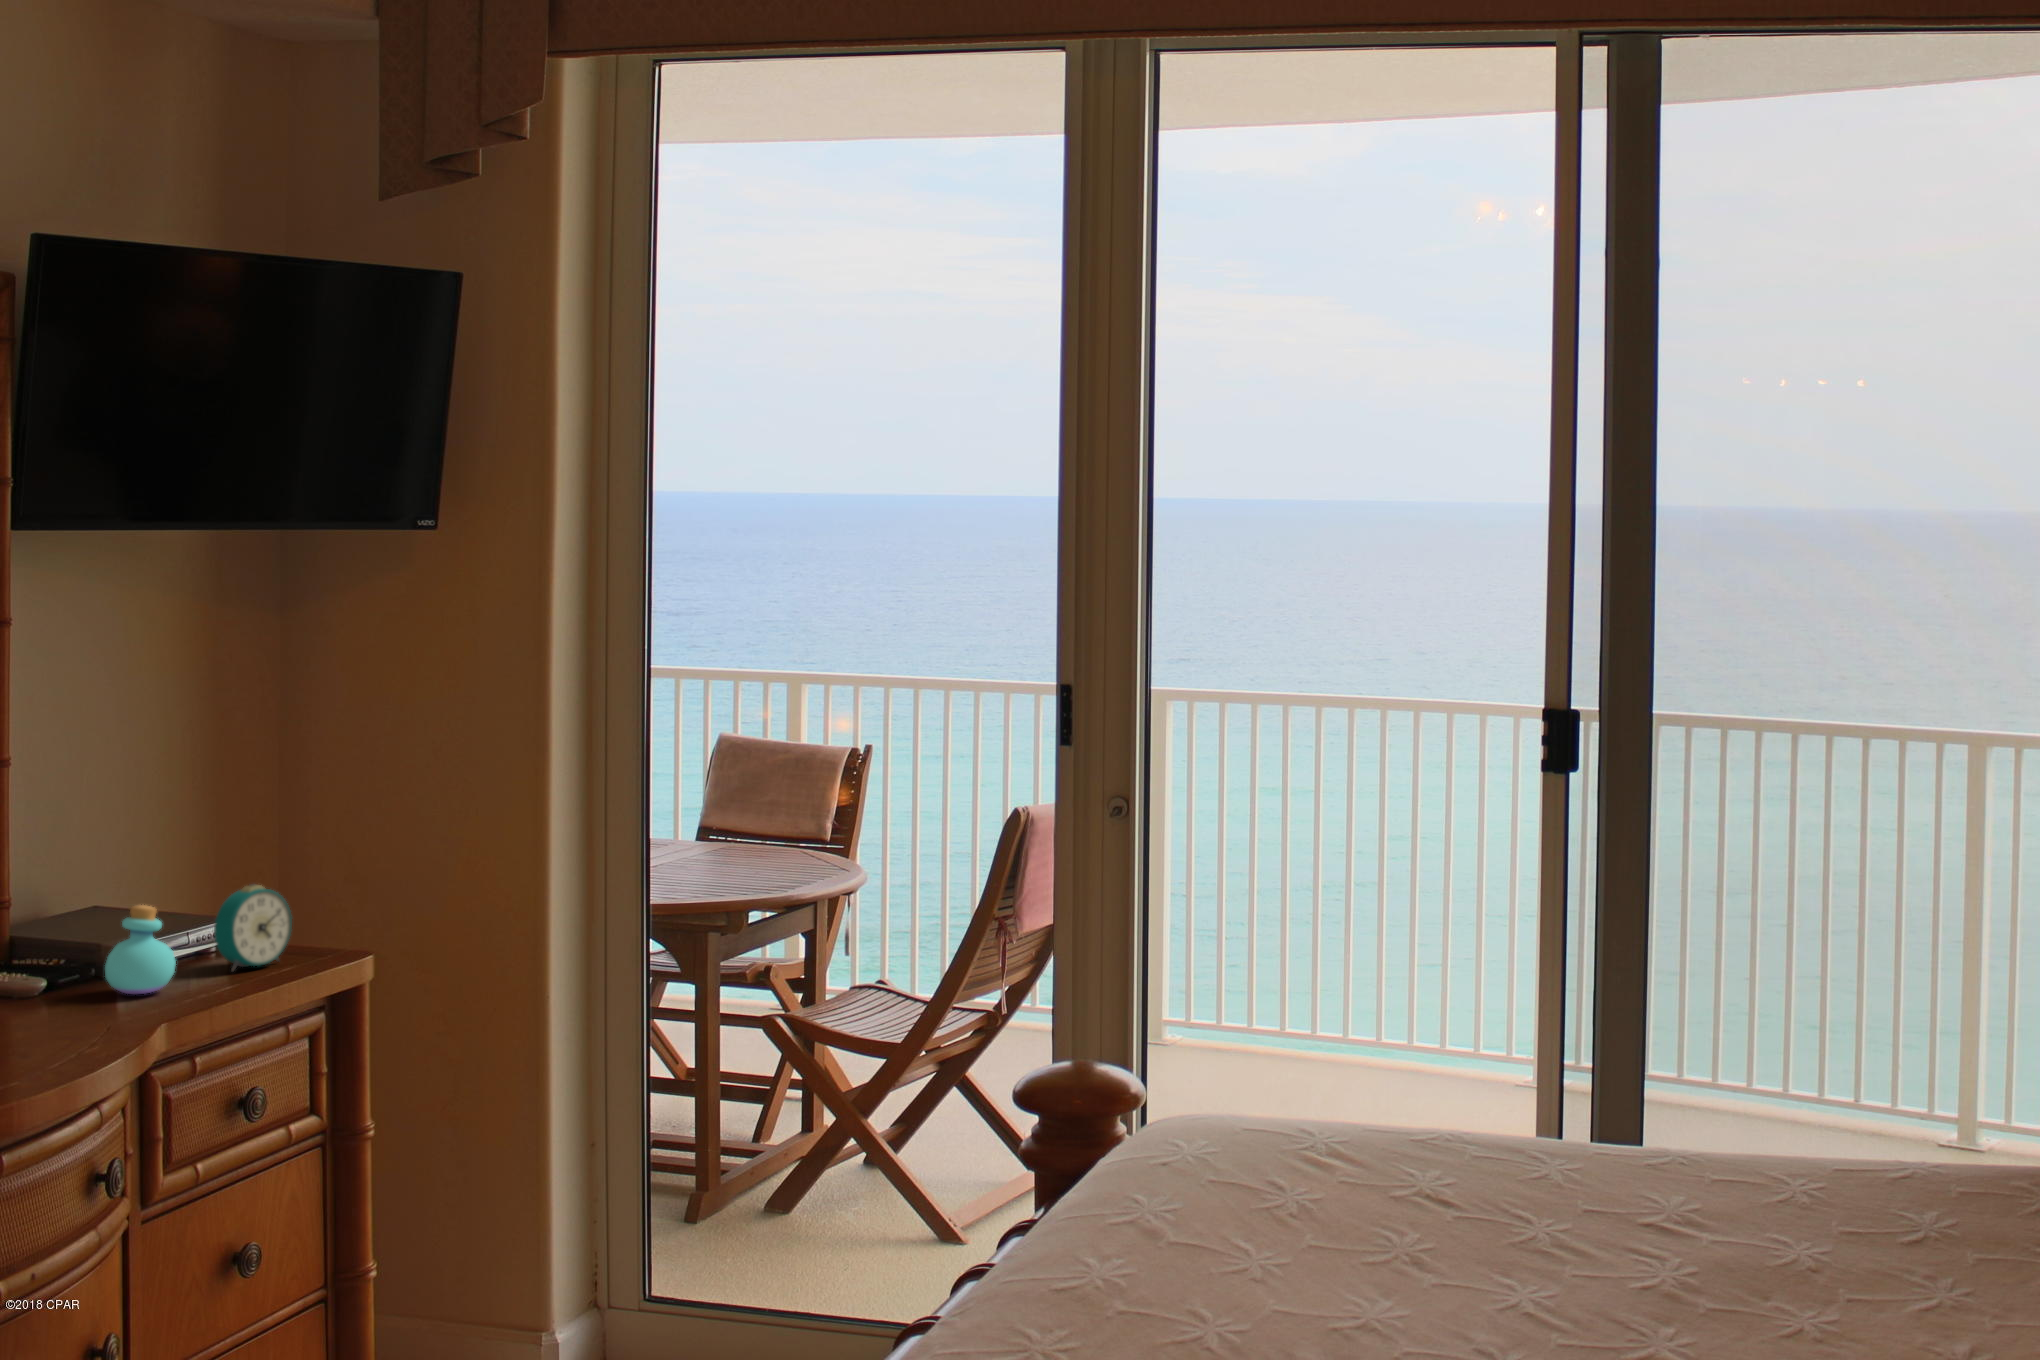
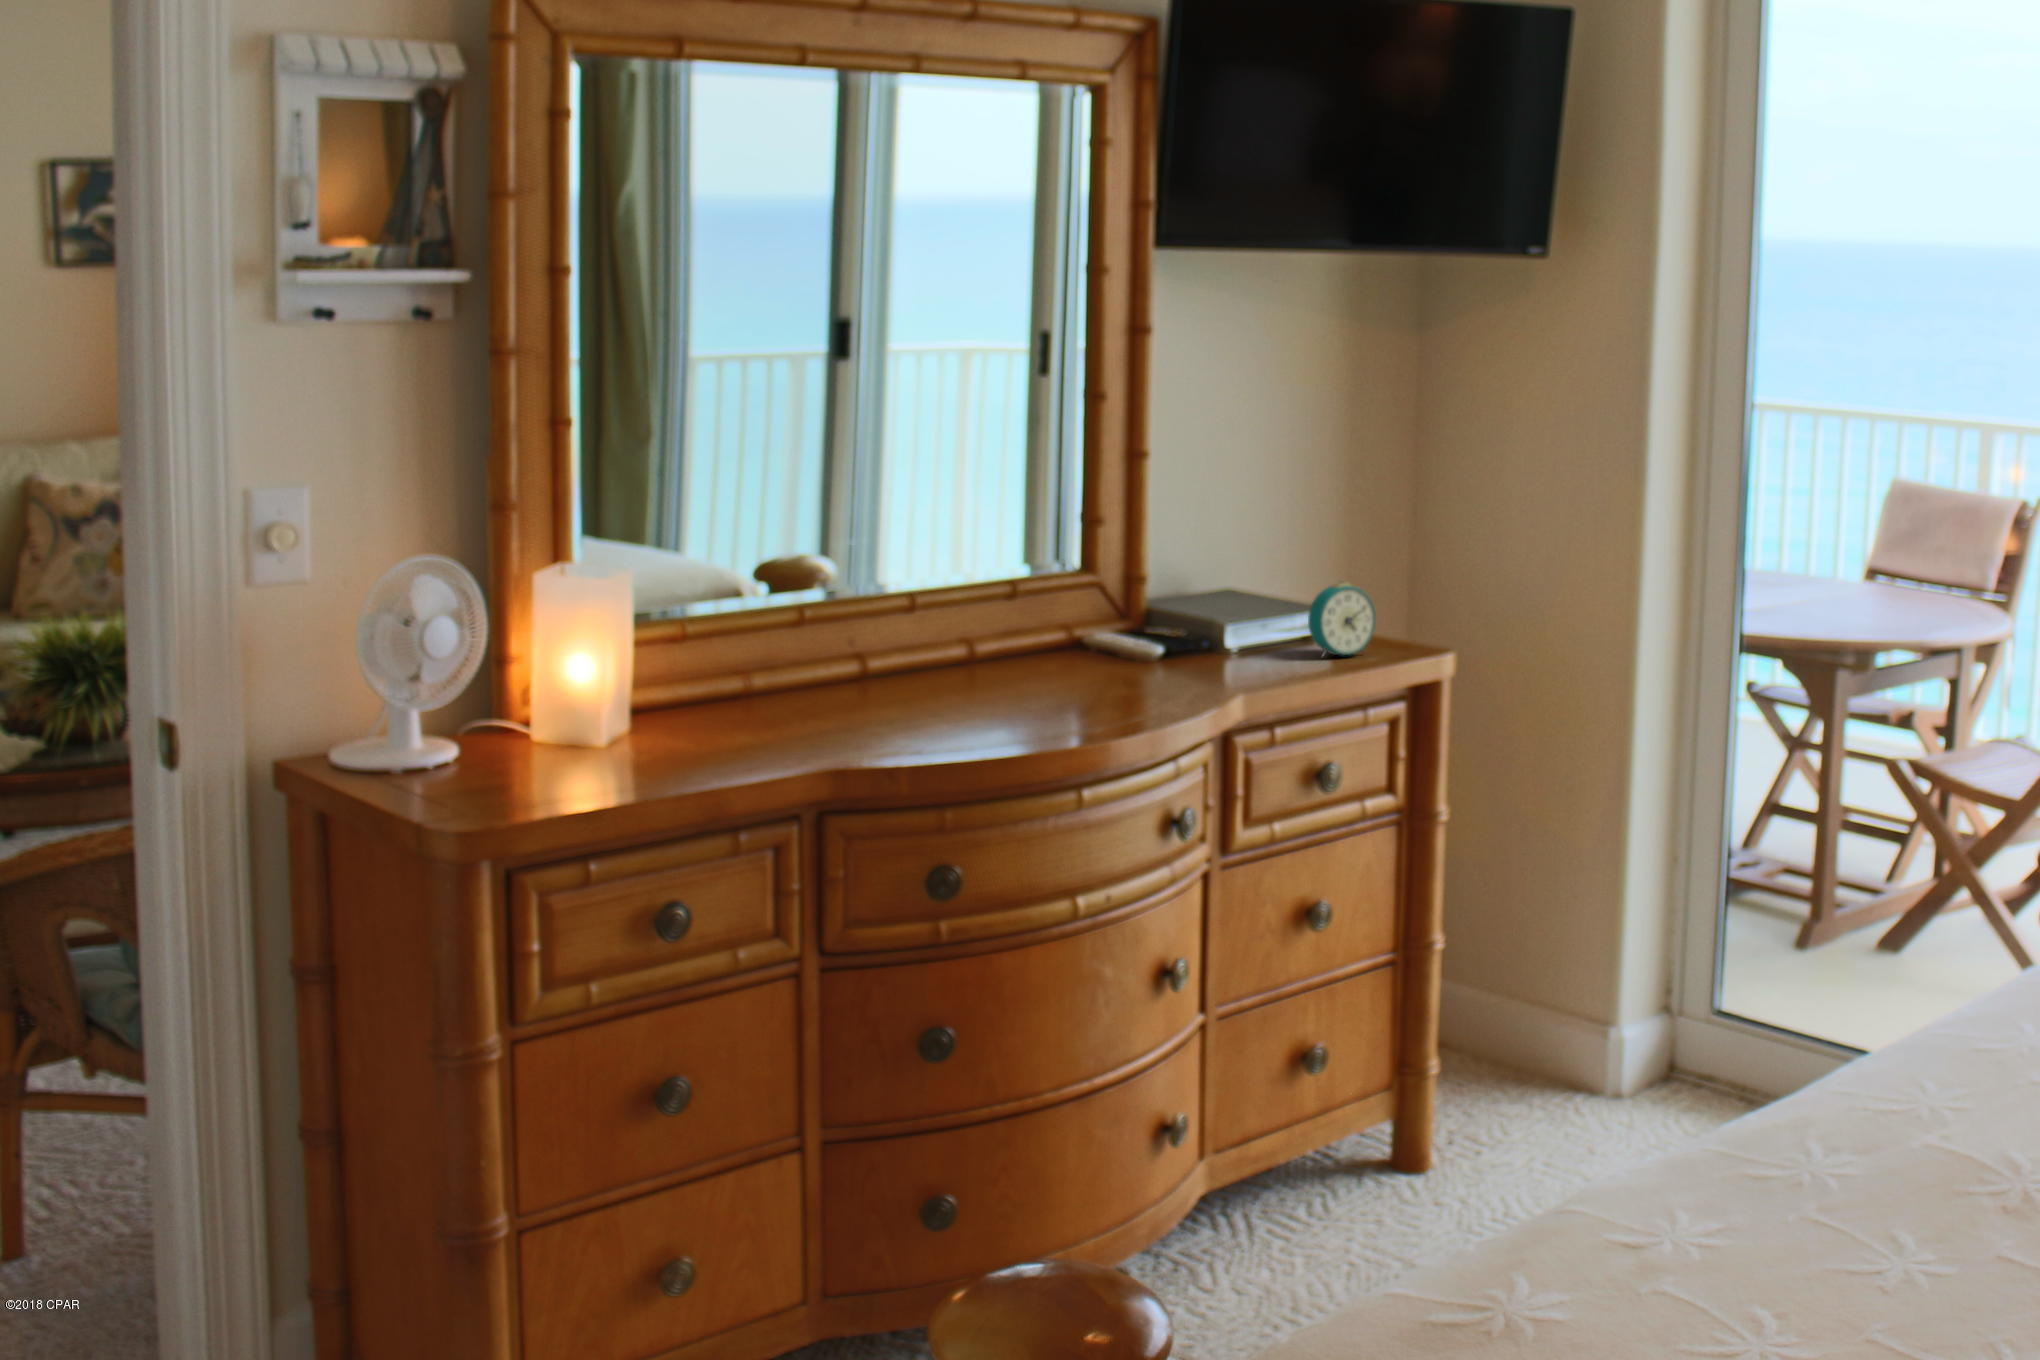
perfume bottle: present [105,905,176,994] -> none [1211,591,1268,668]

